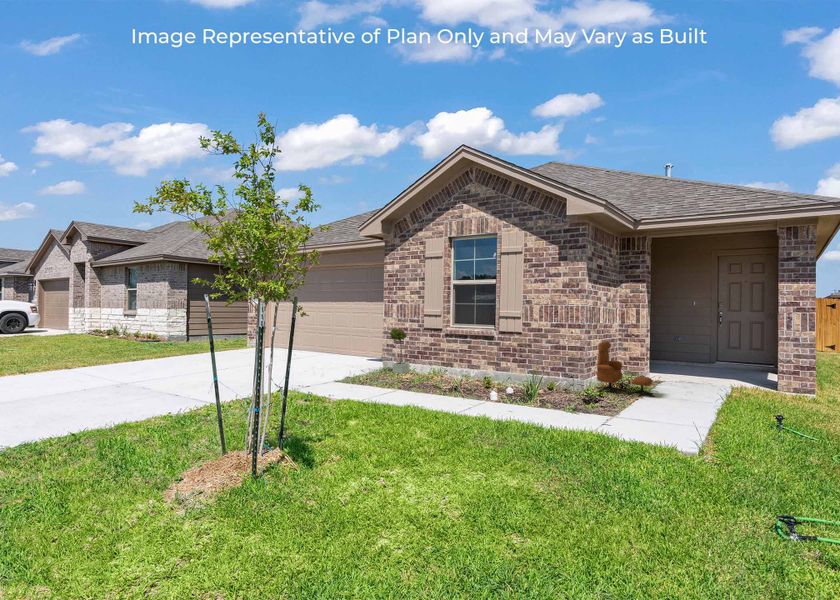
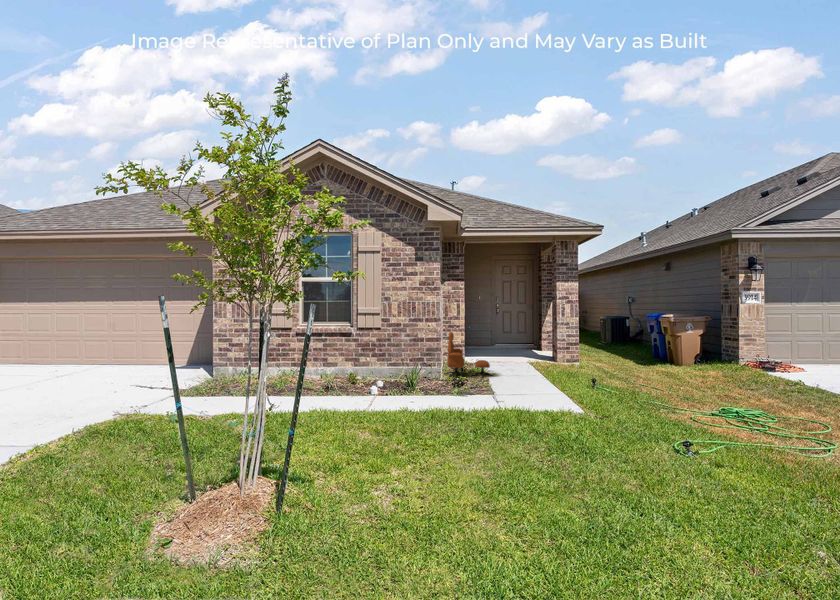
potted tree: present [390,328,410,374] -> none [231,330,254,379]

